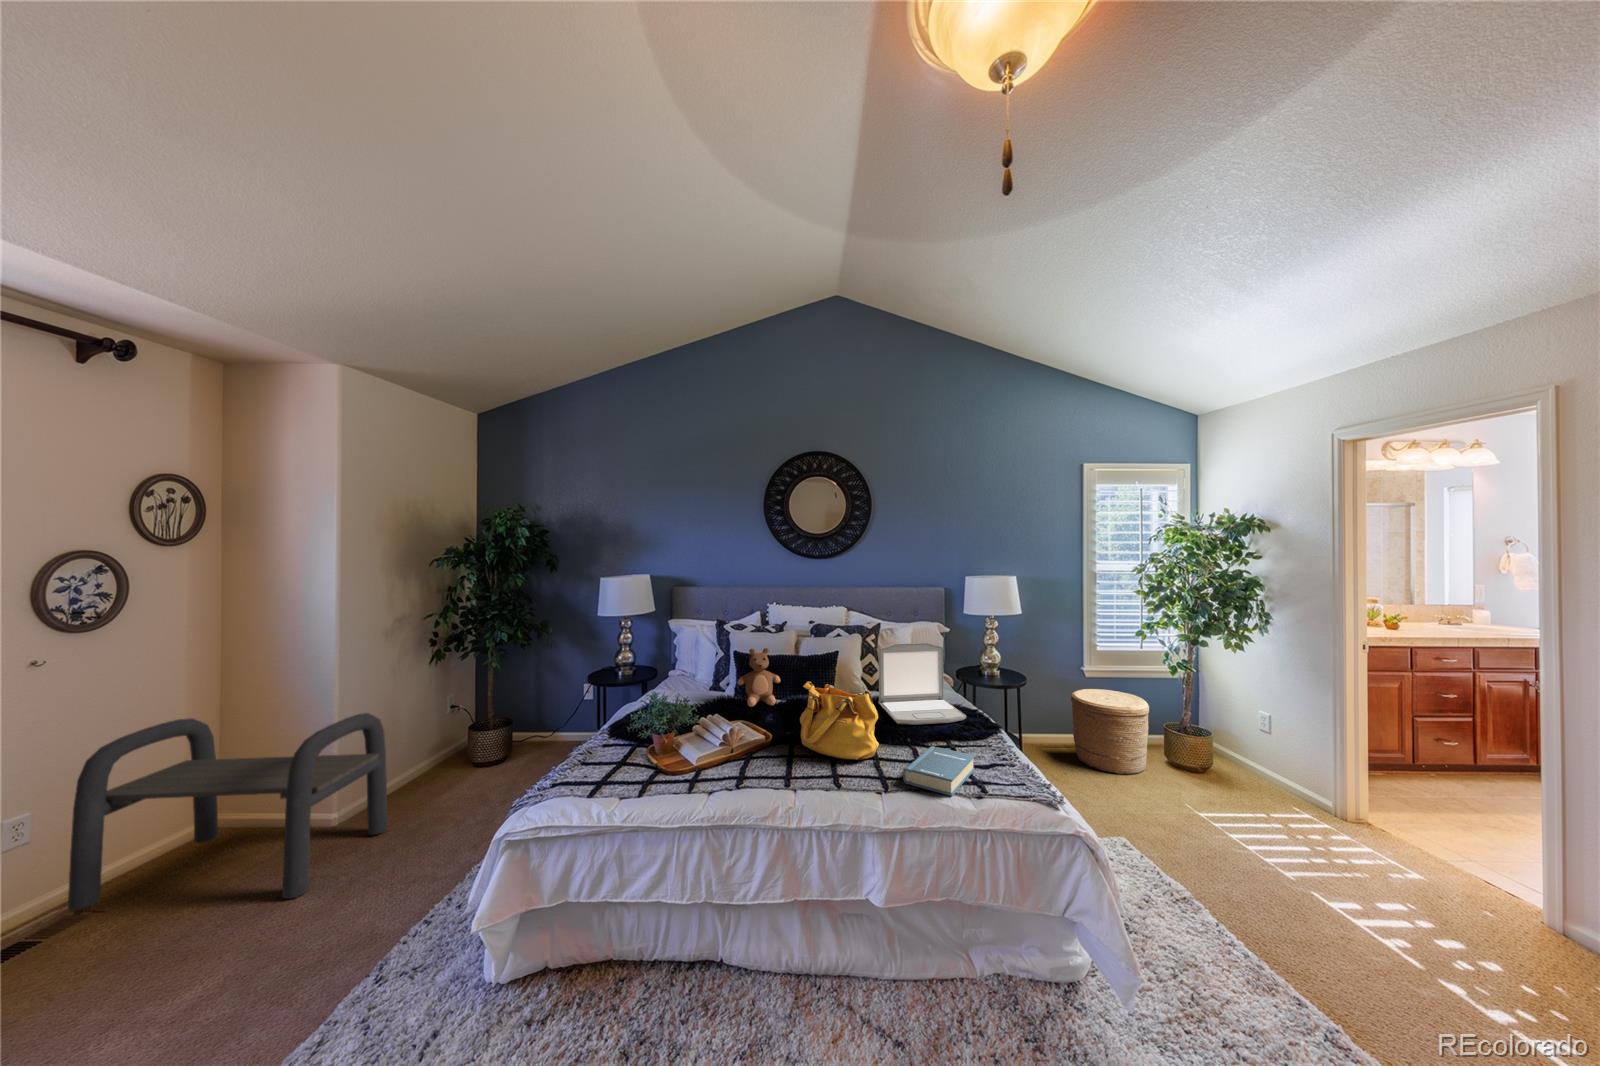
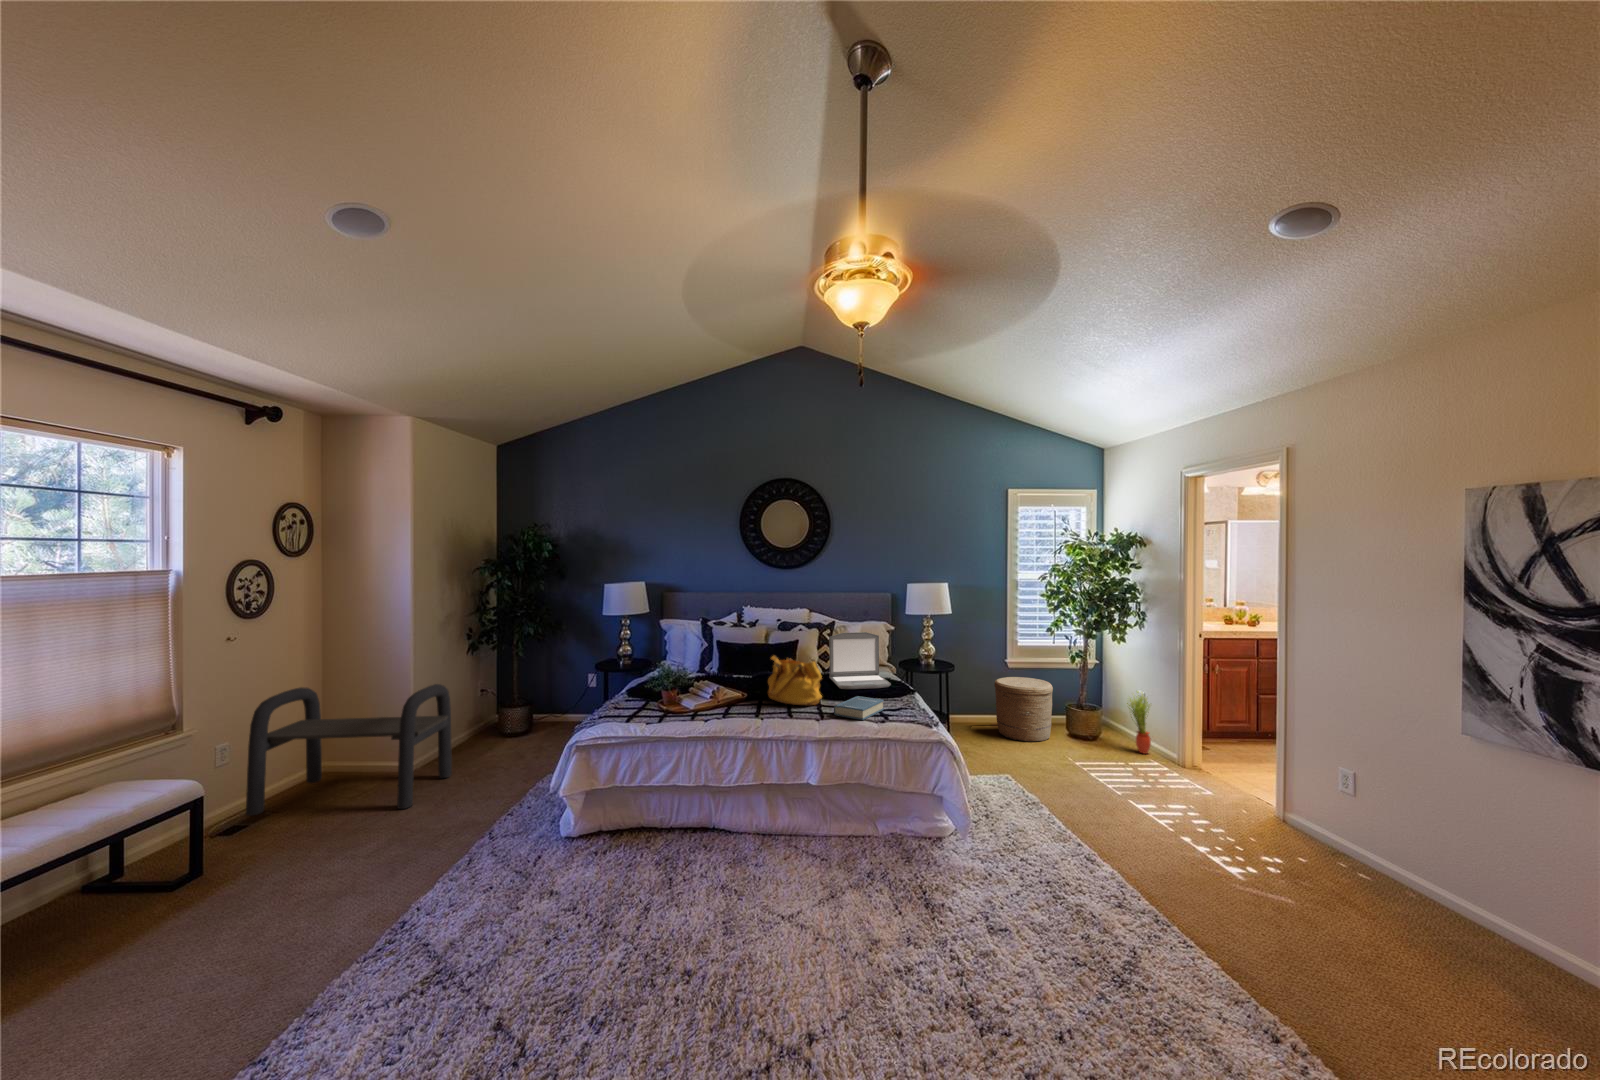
teddy bear: present [738,648,780,707] -> none [722,637,755,681]
potted plant: none [1254,713,1294,797] -> present [1127,691,1151,754]

